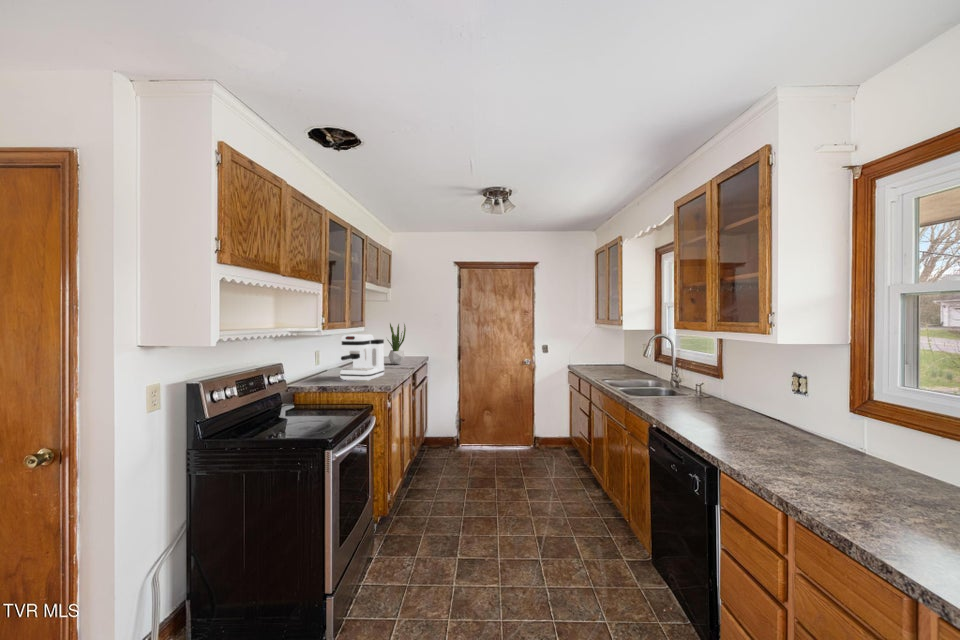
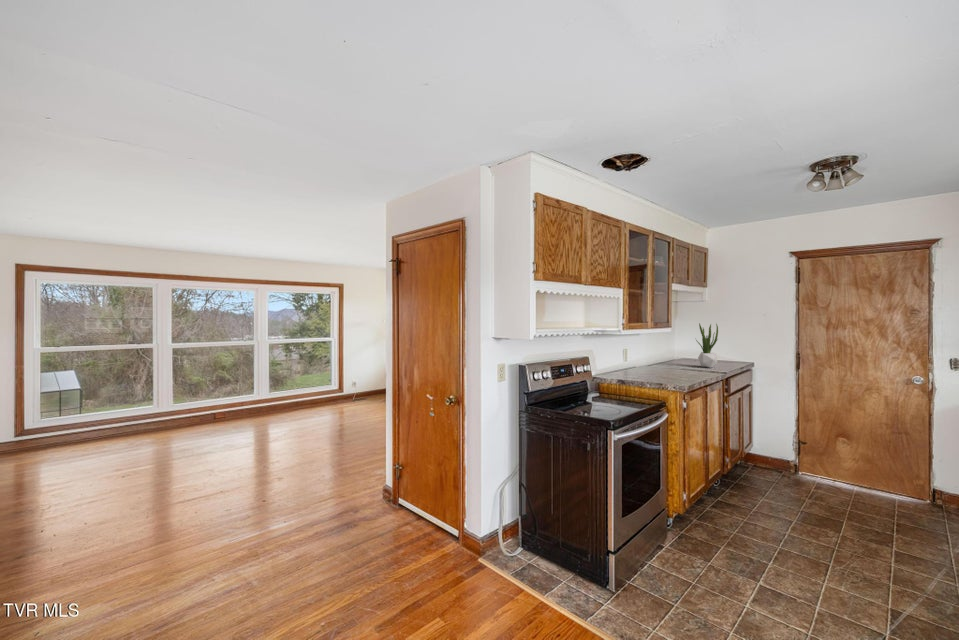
coffee maker: present [340,334,384,381] -> none [640,334,686,380]

